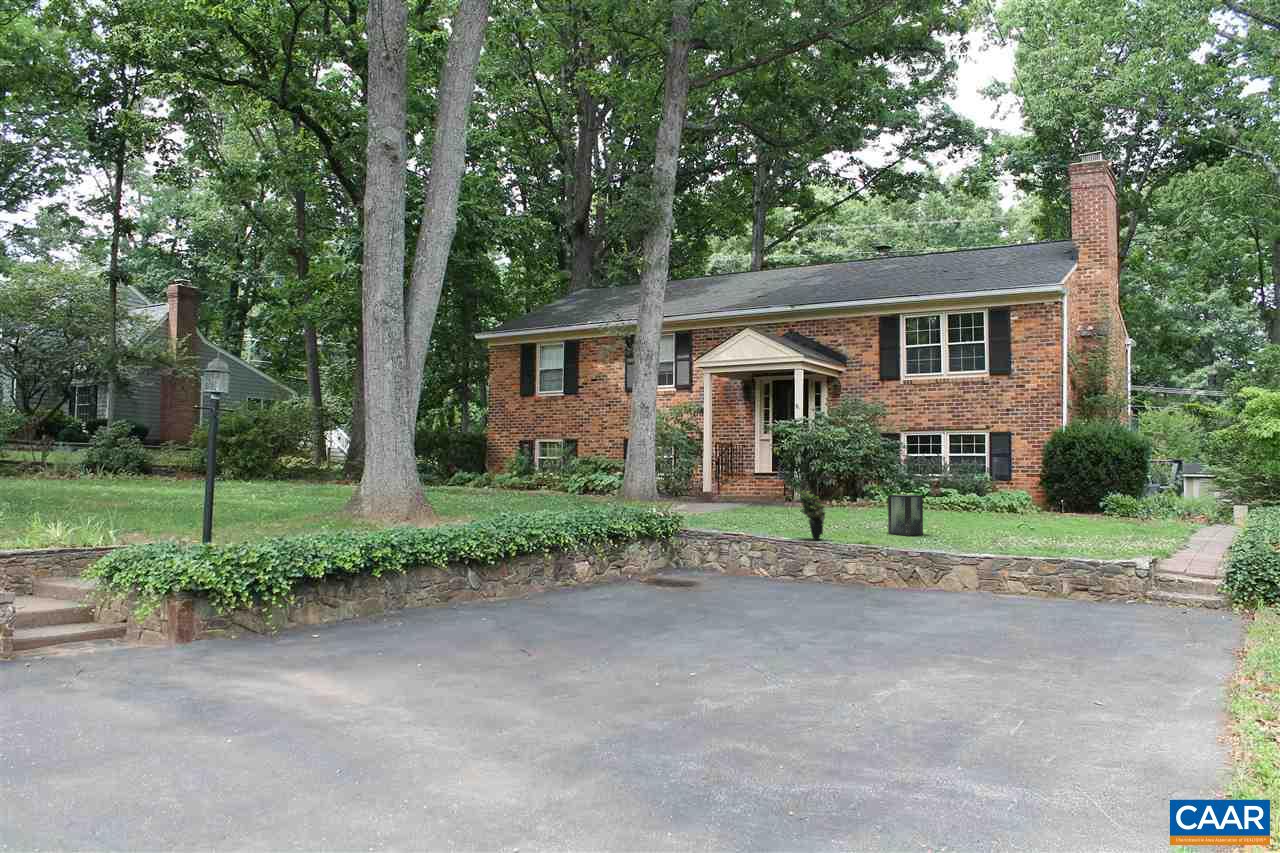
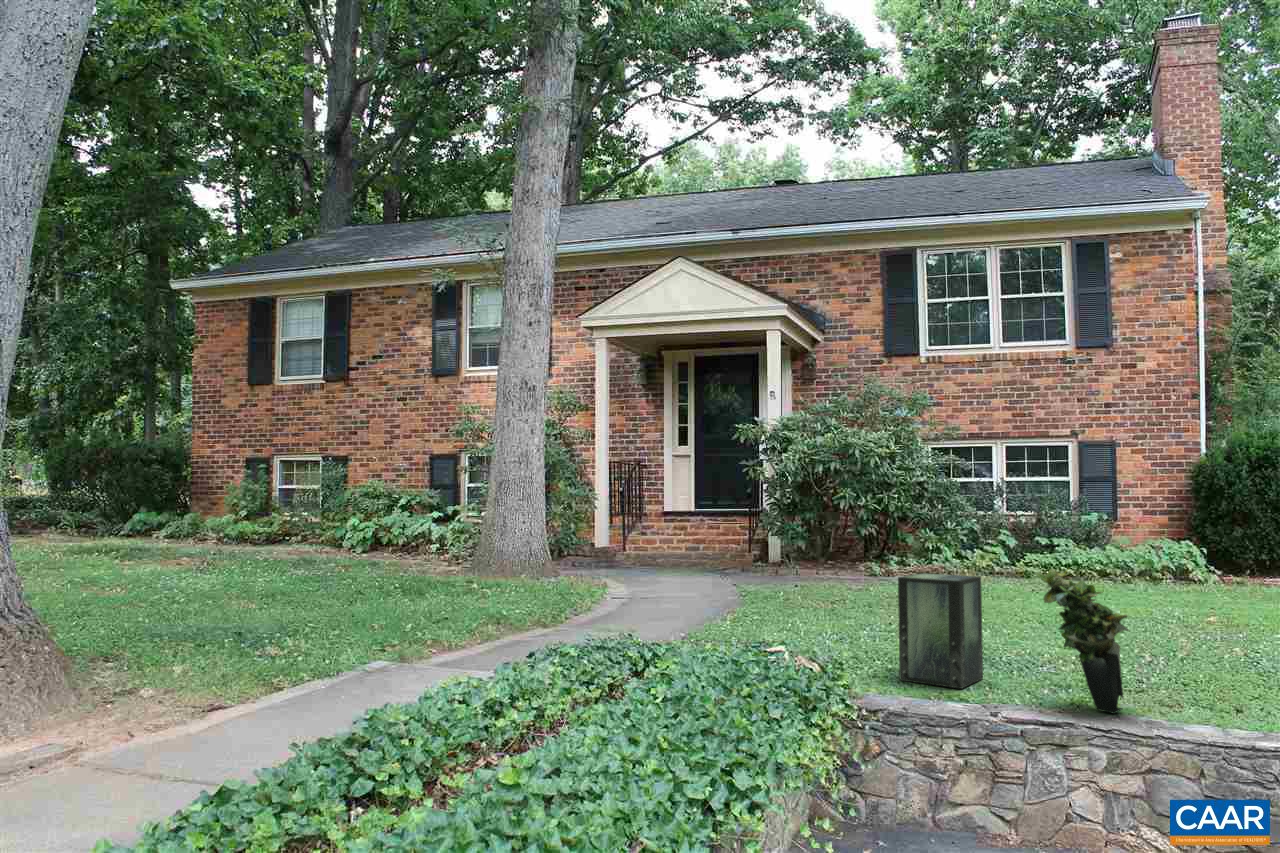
storage box: present [888,495,923,536] -> present [898,573,983,689]

